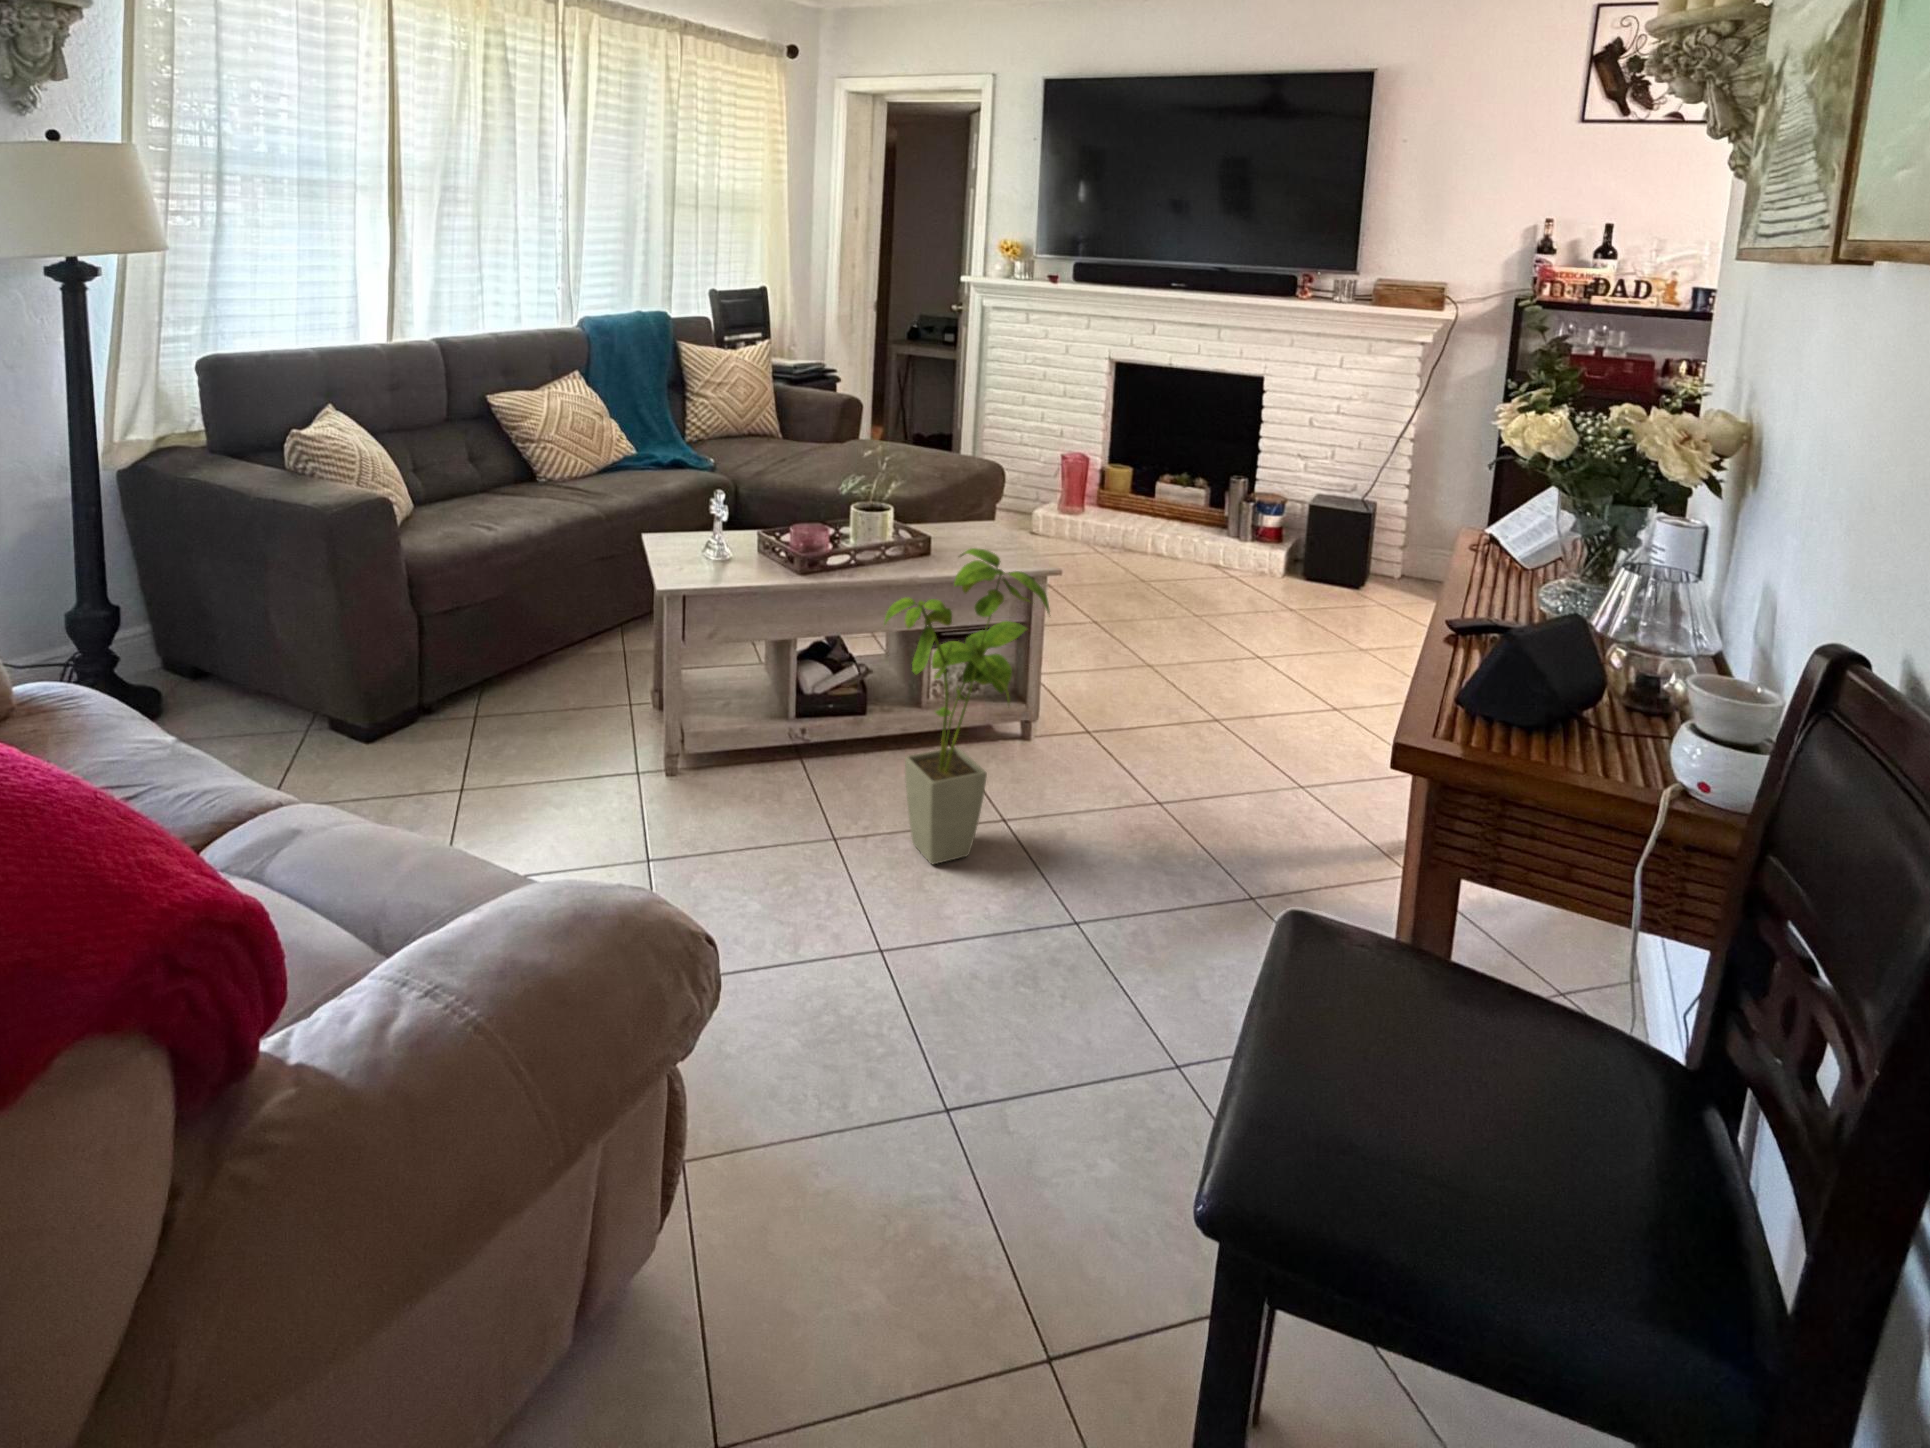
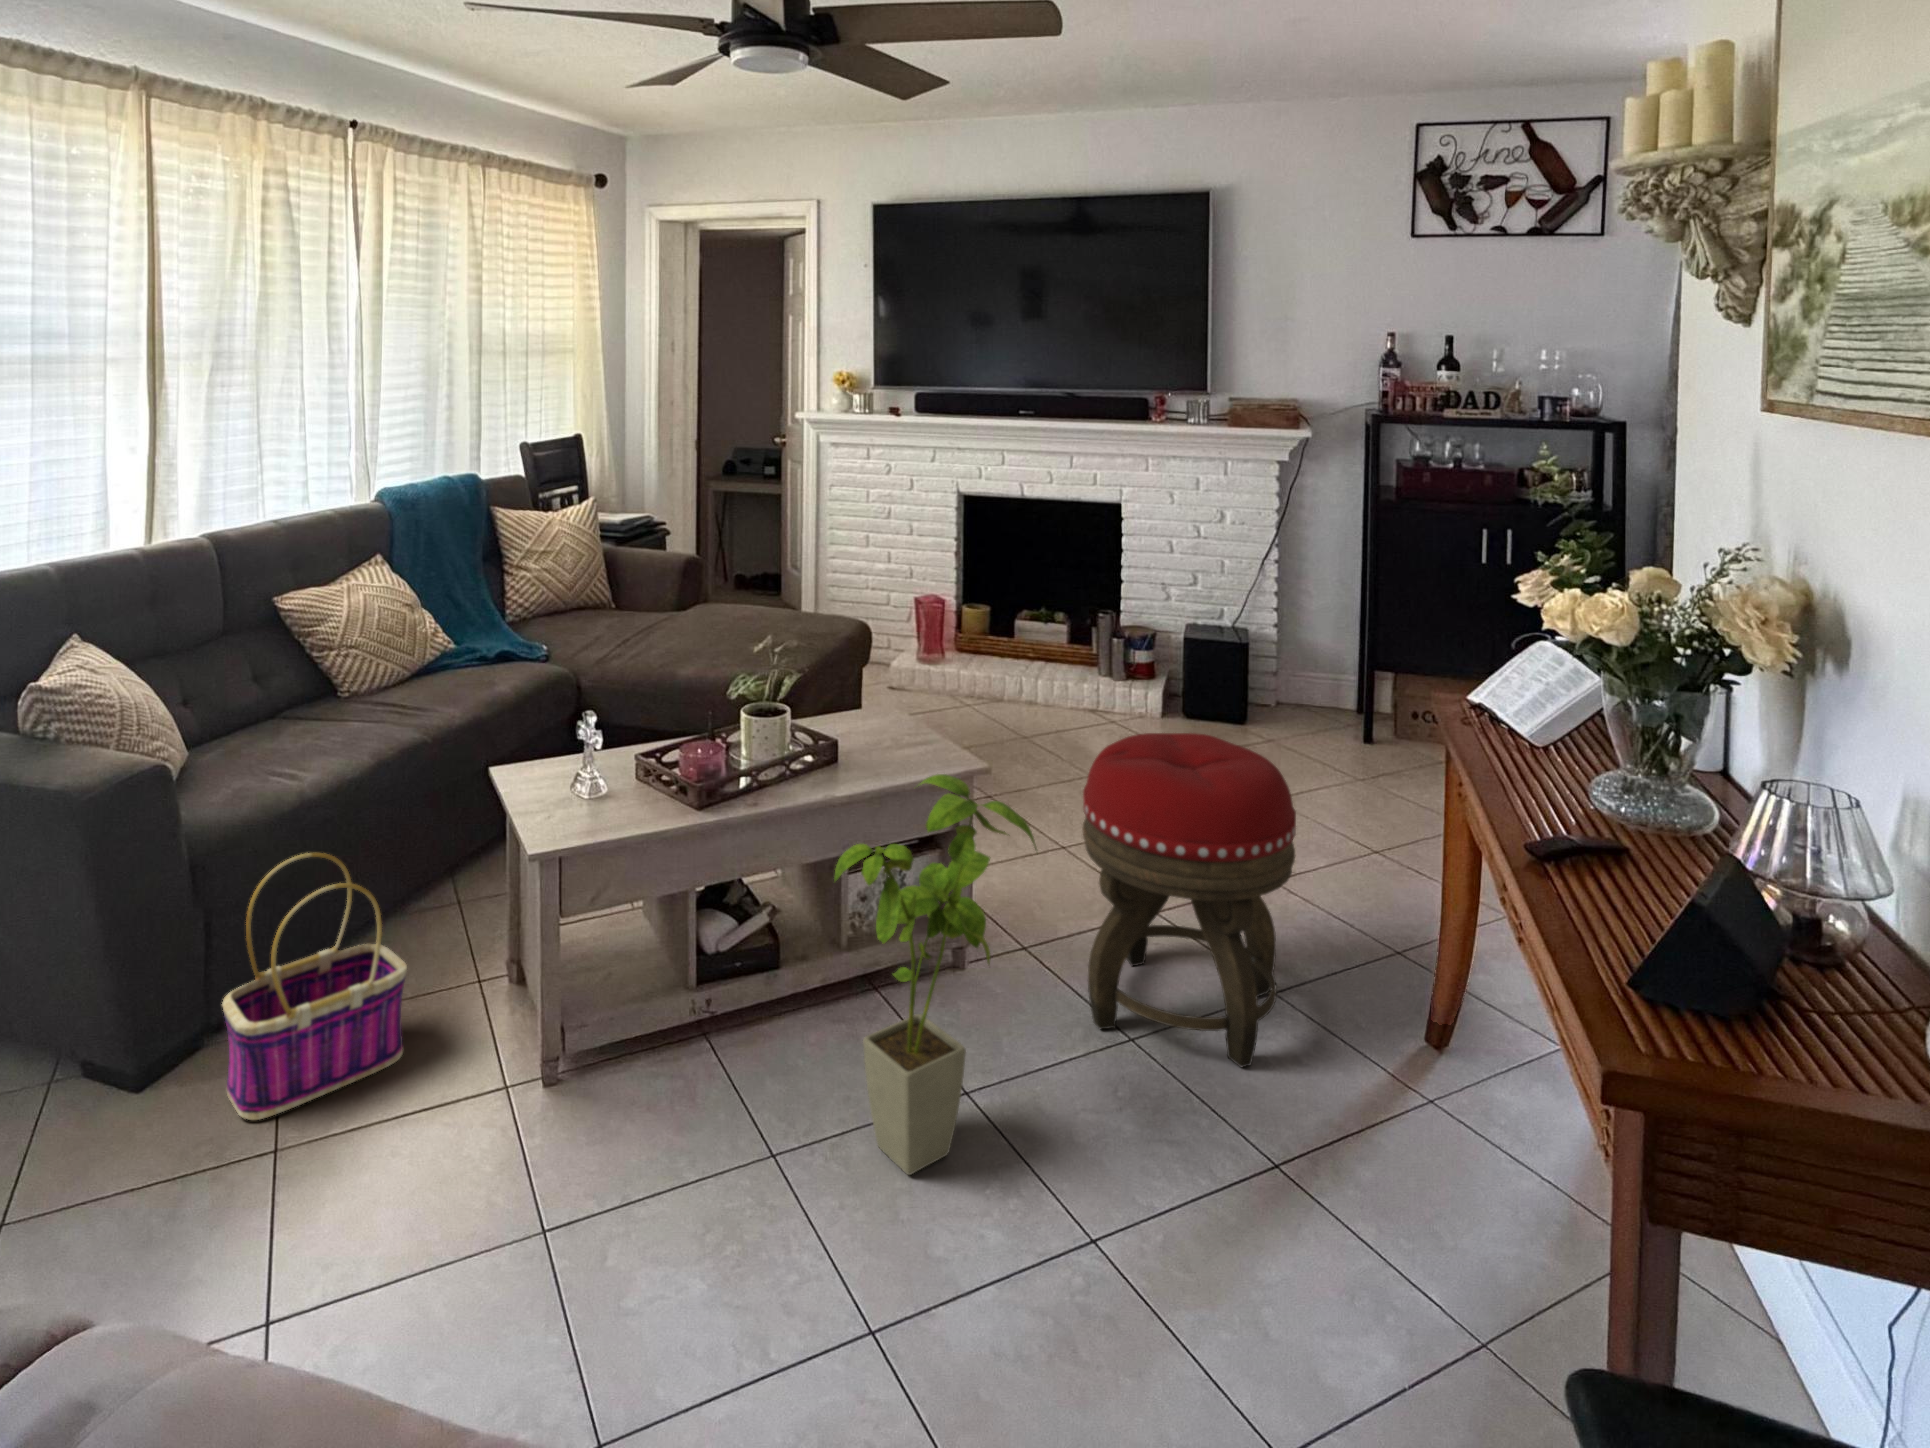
footstool: none [1121,553,1320,832] -> present [1082,733,1296,1067]
basket: none [424,579,564,769] -> present [222,853,407,1120]

